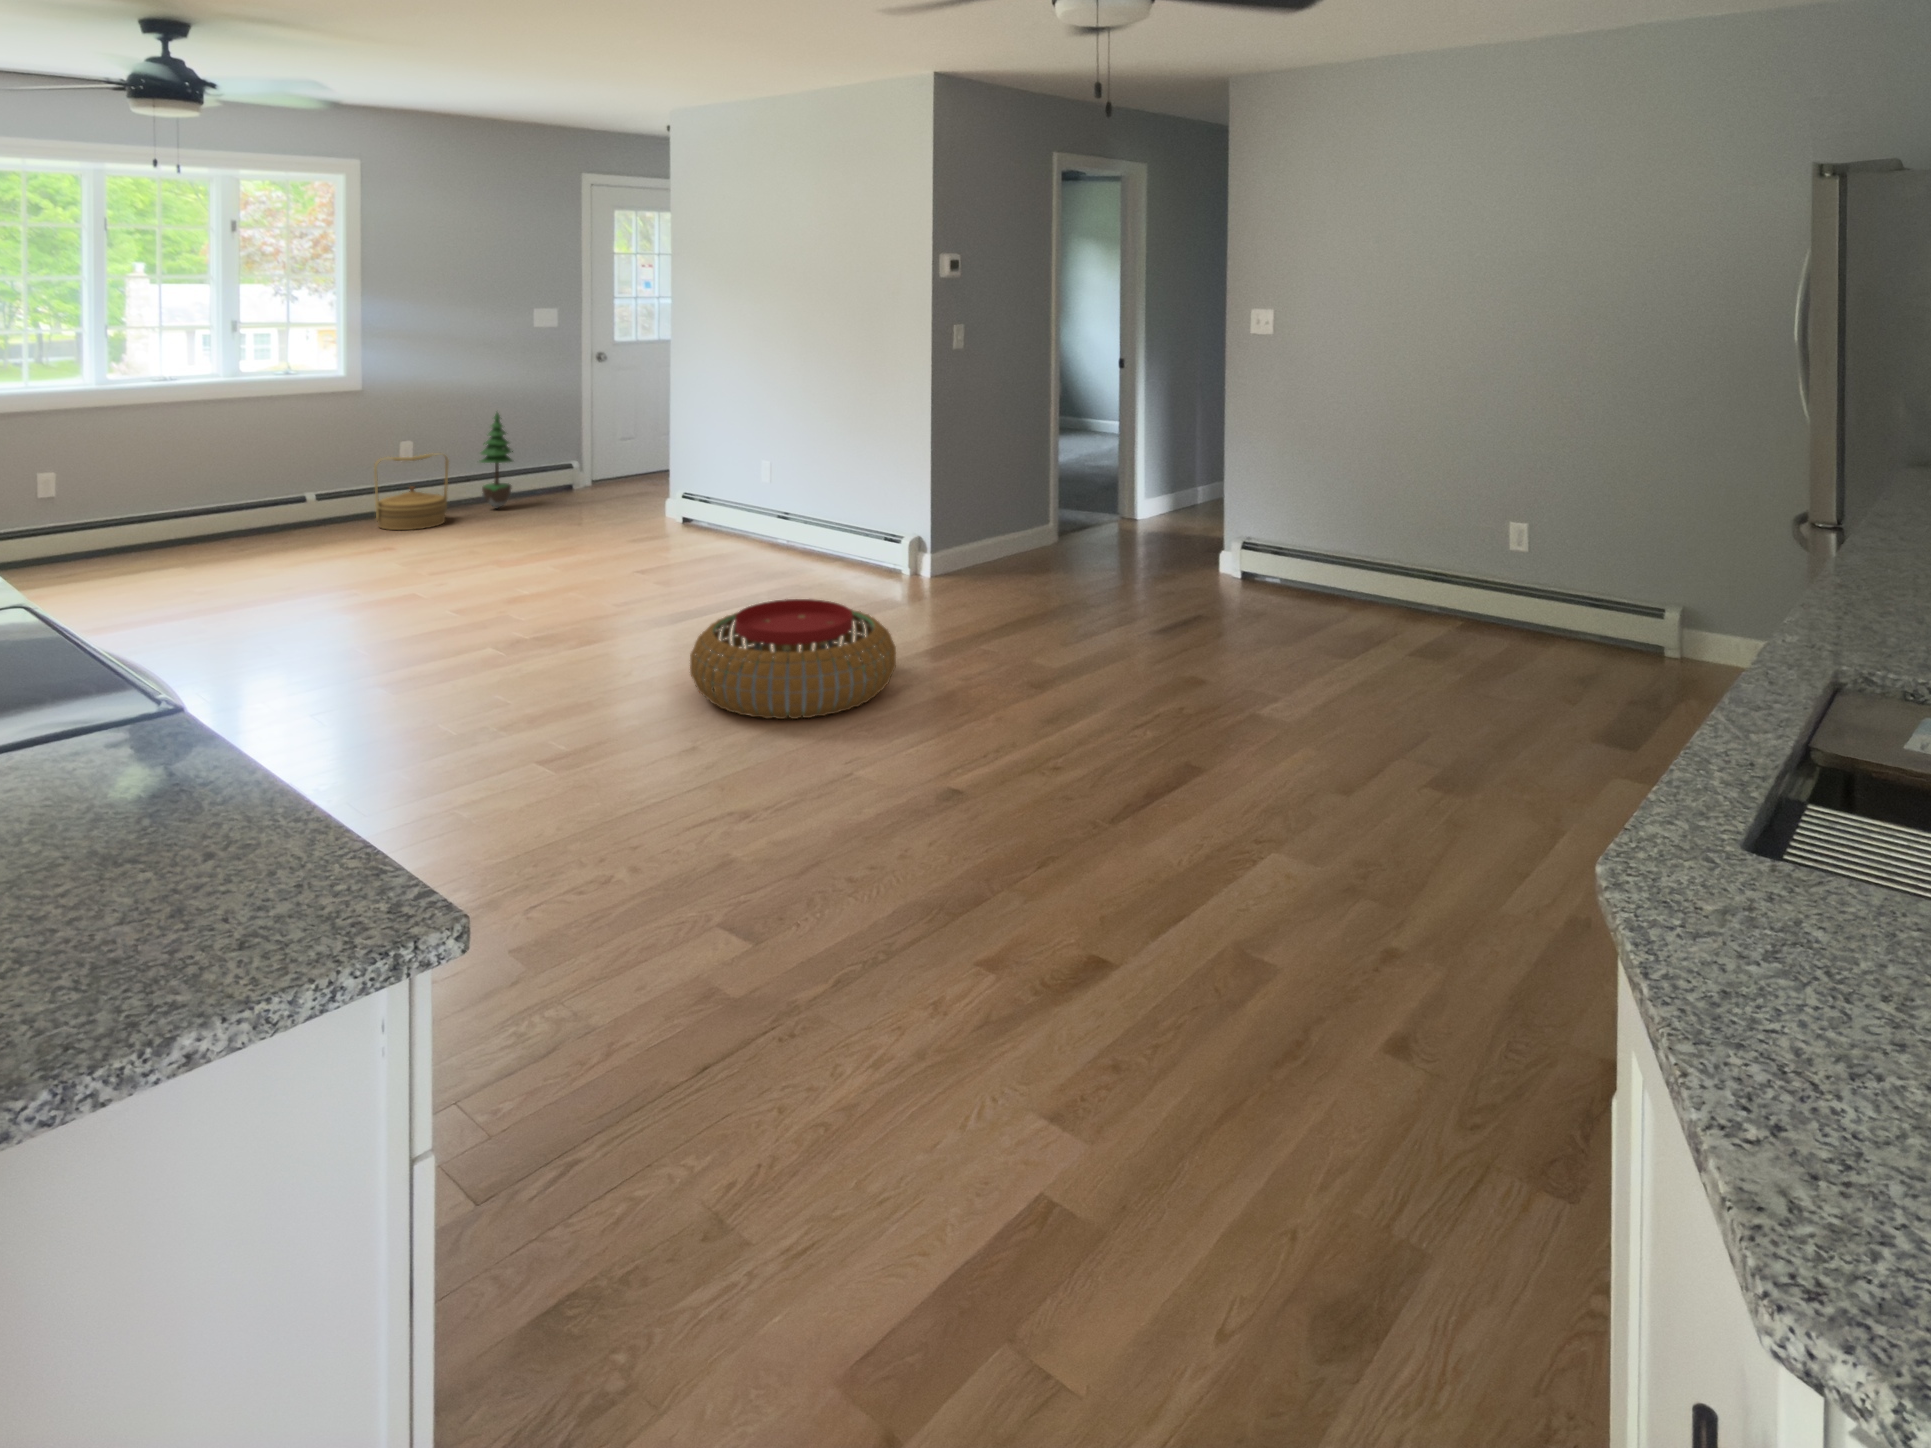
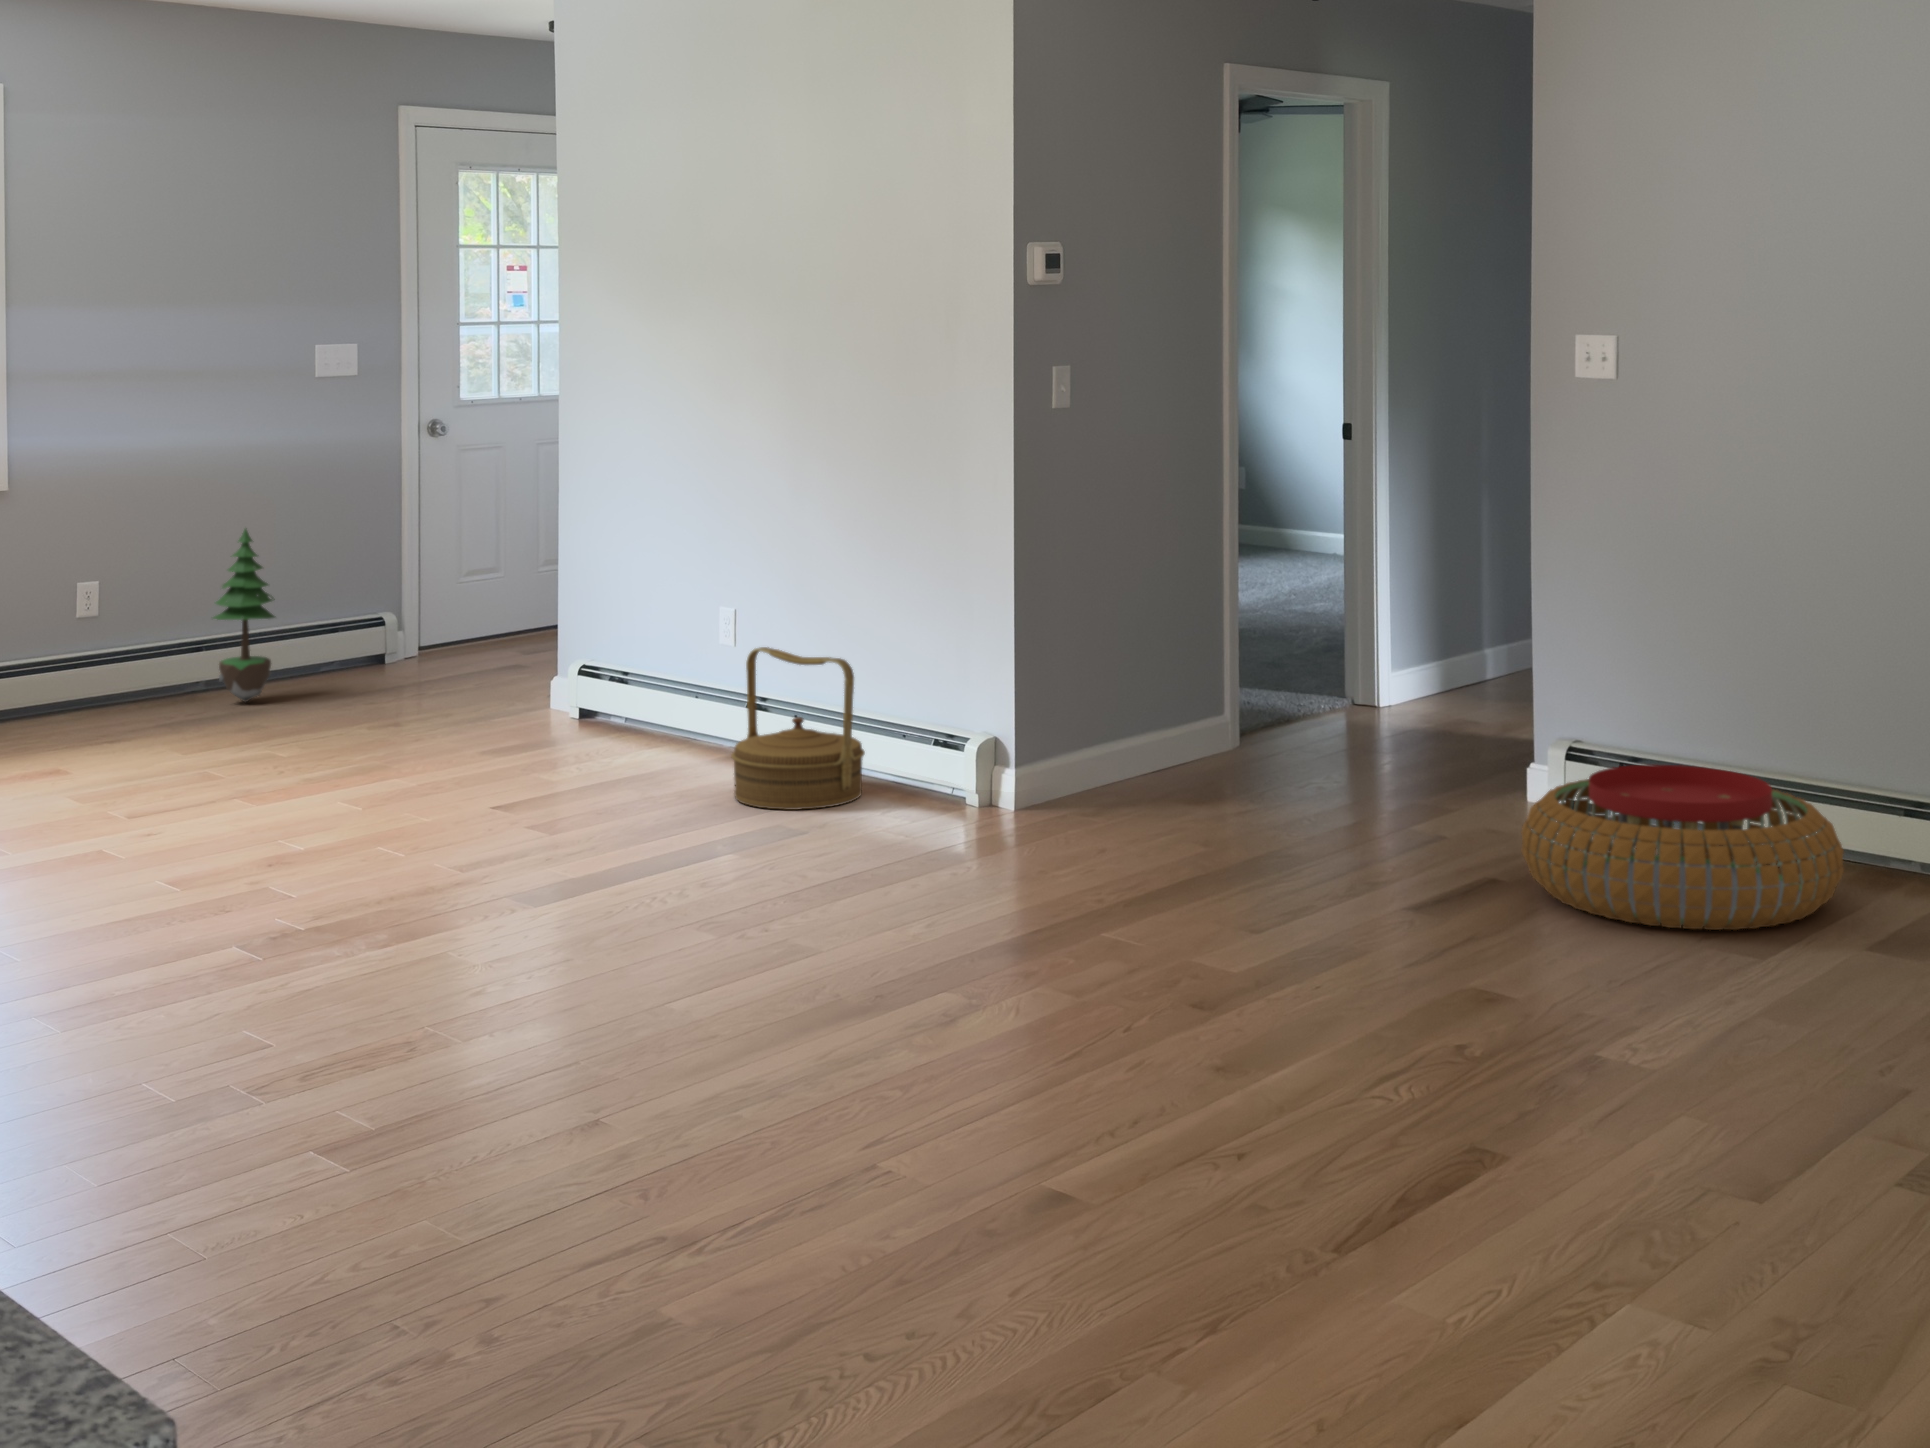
woven basket: present [374,453,449,530] -> present [731,647,865,810]
pouf: present [690,599,896,719] -> present [1521,765,1844,930]

